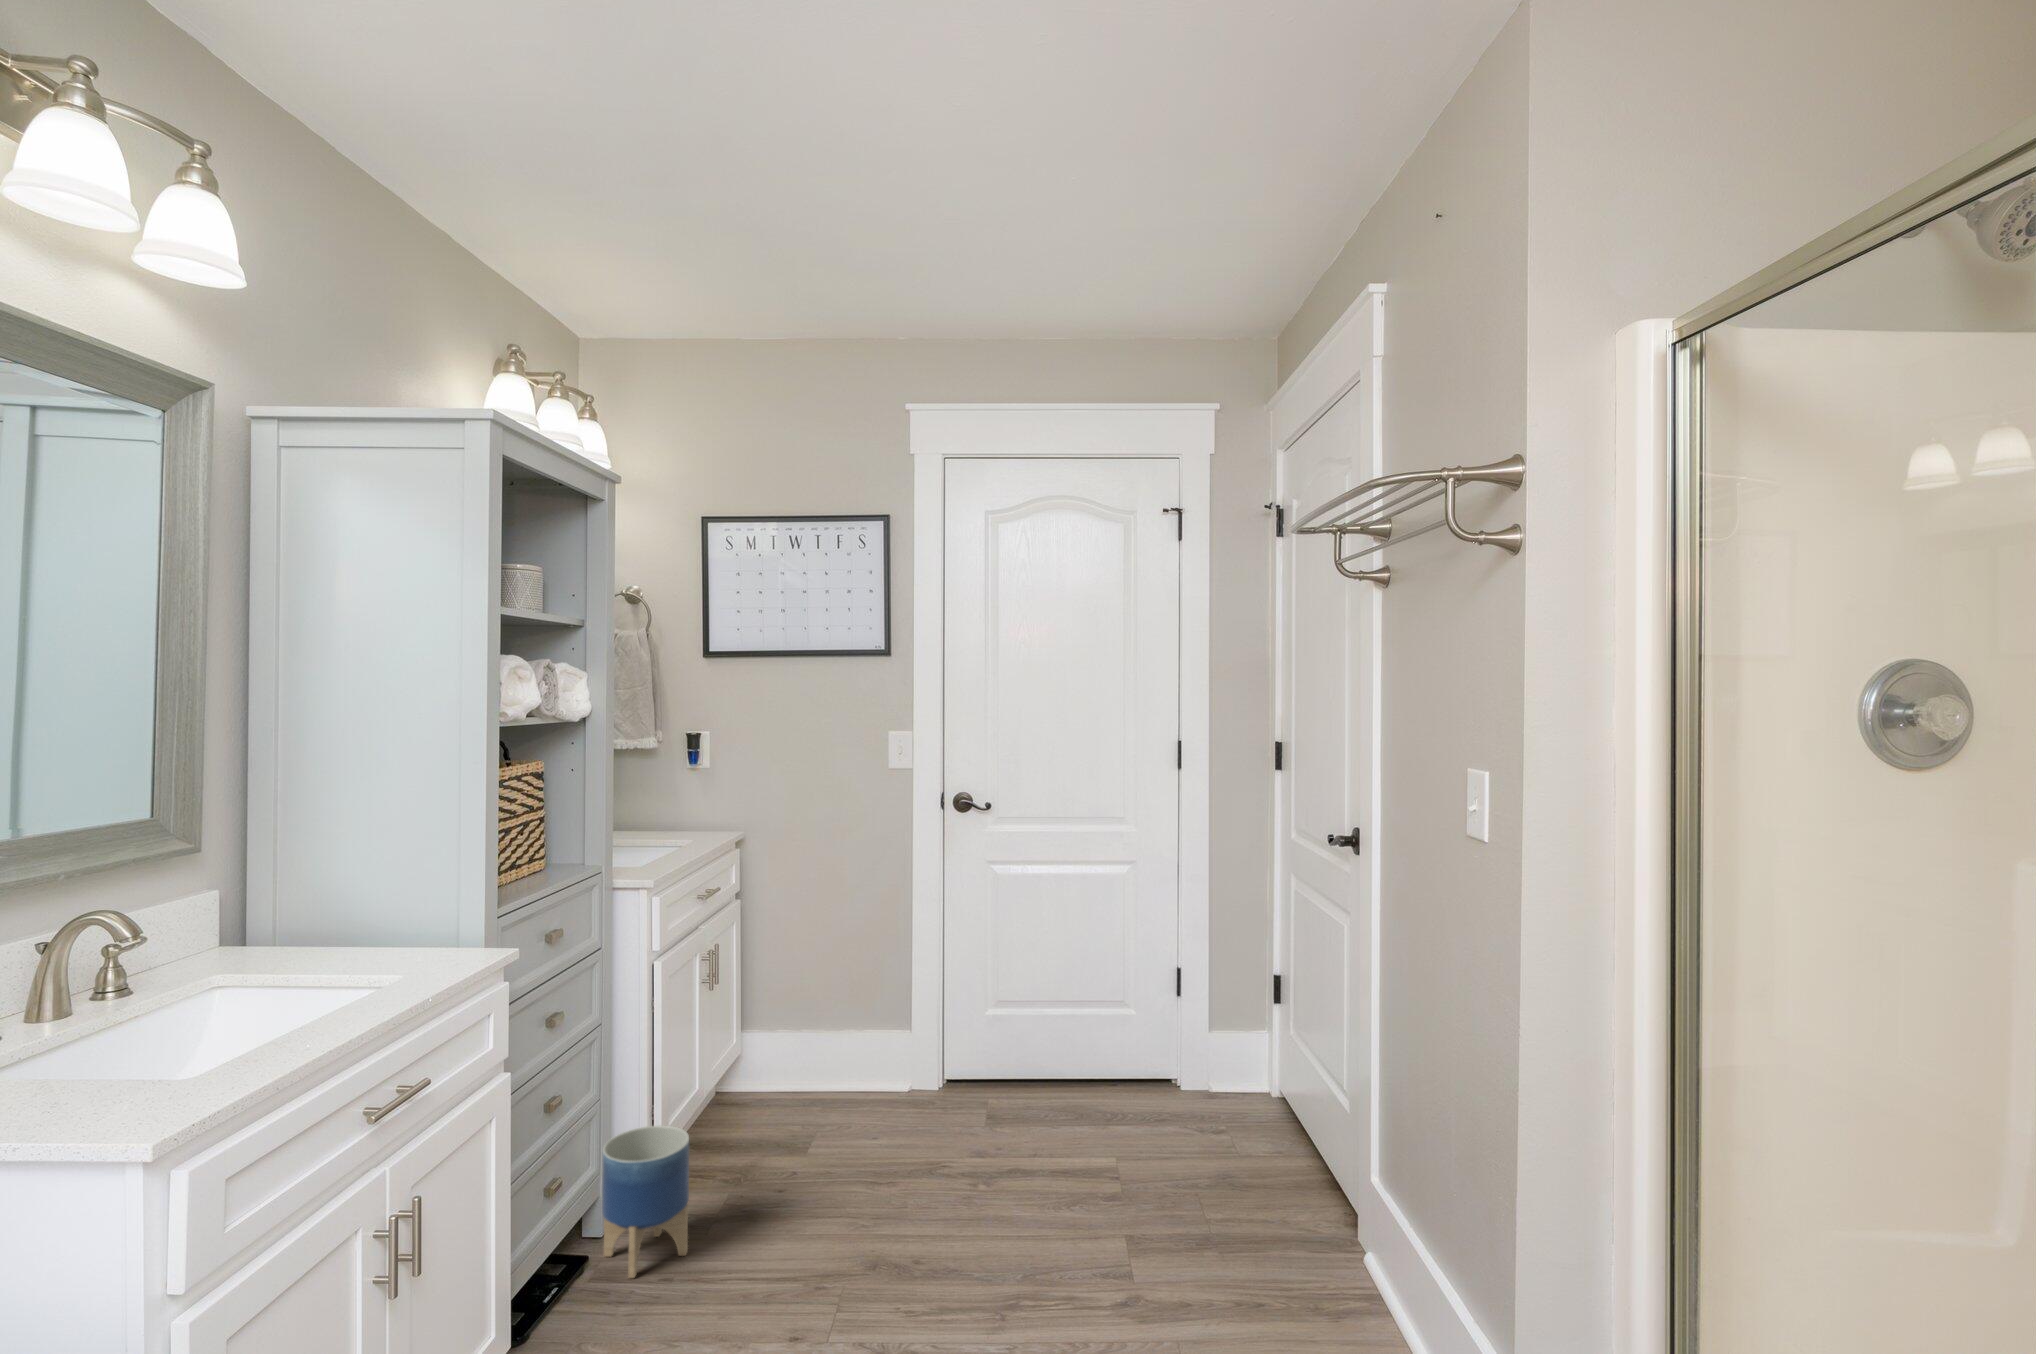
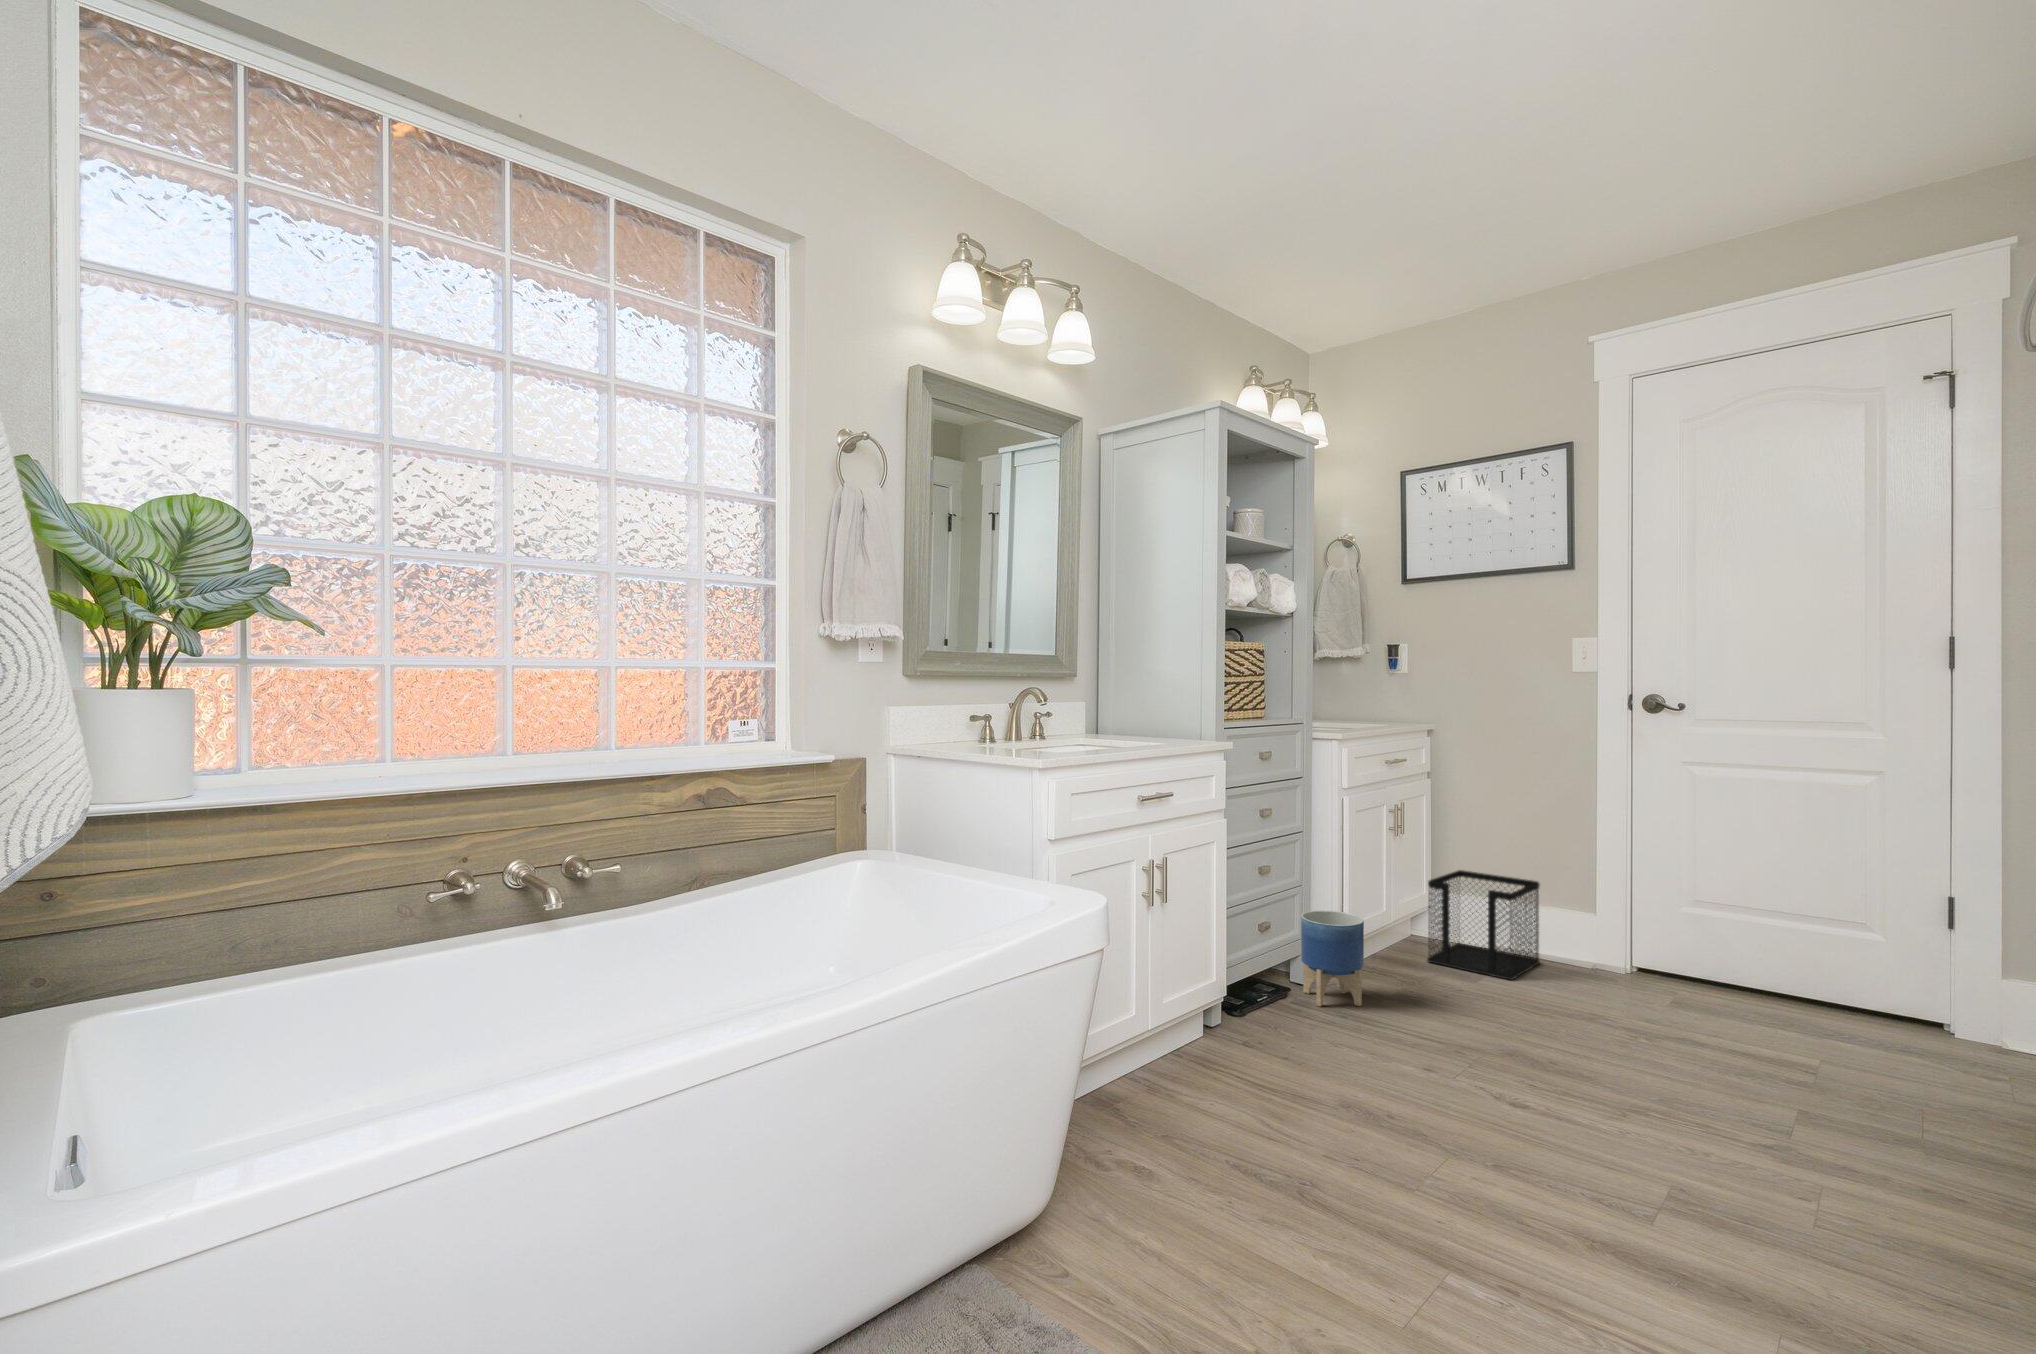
wastebasket: none [742,1005,857,1137] -> present [1427,870,1540,980]

